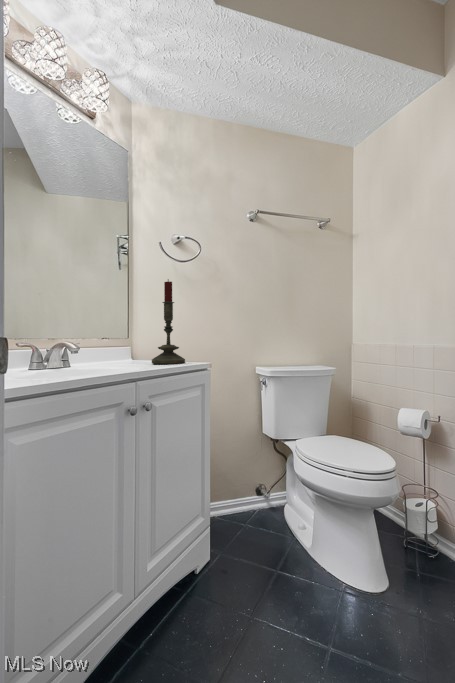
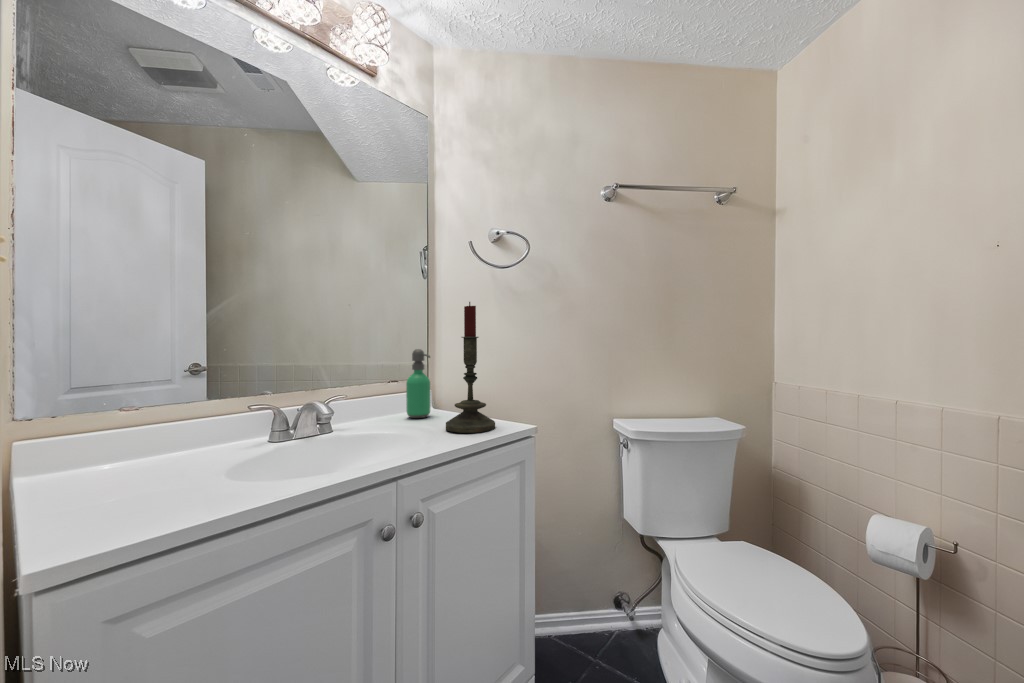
soap dispenser: none [116,314,135,362] -> present [406,349,430,418]

